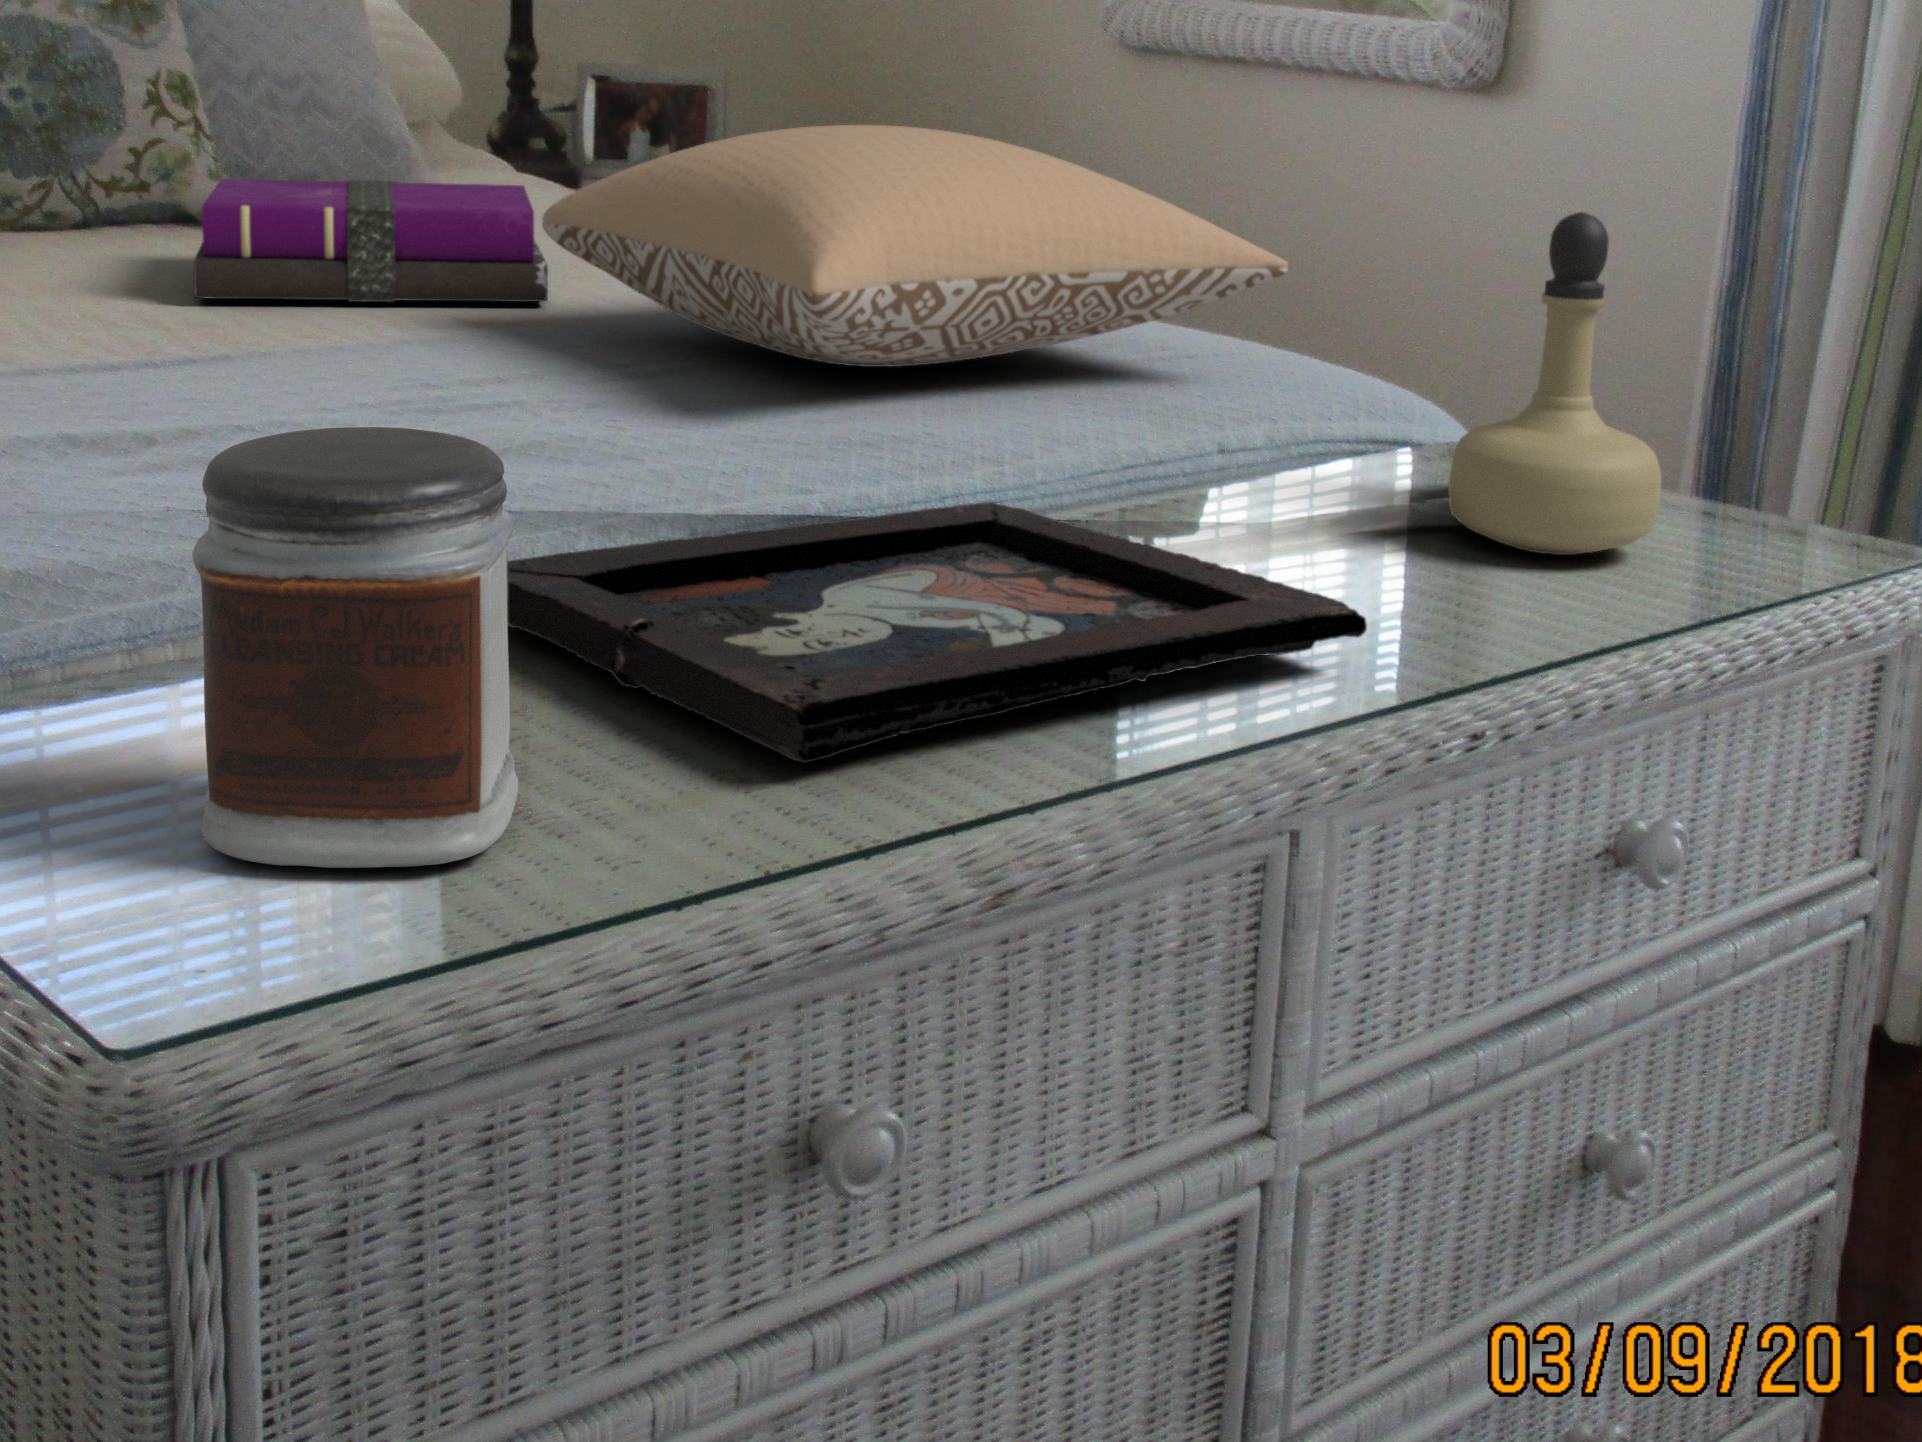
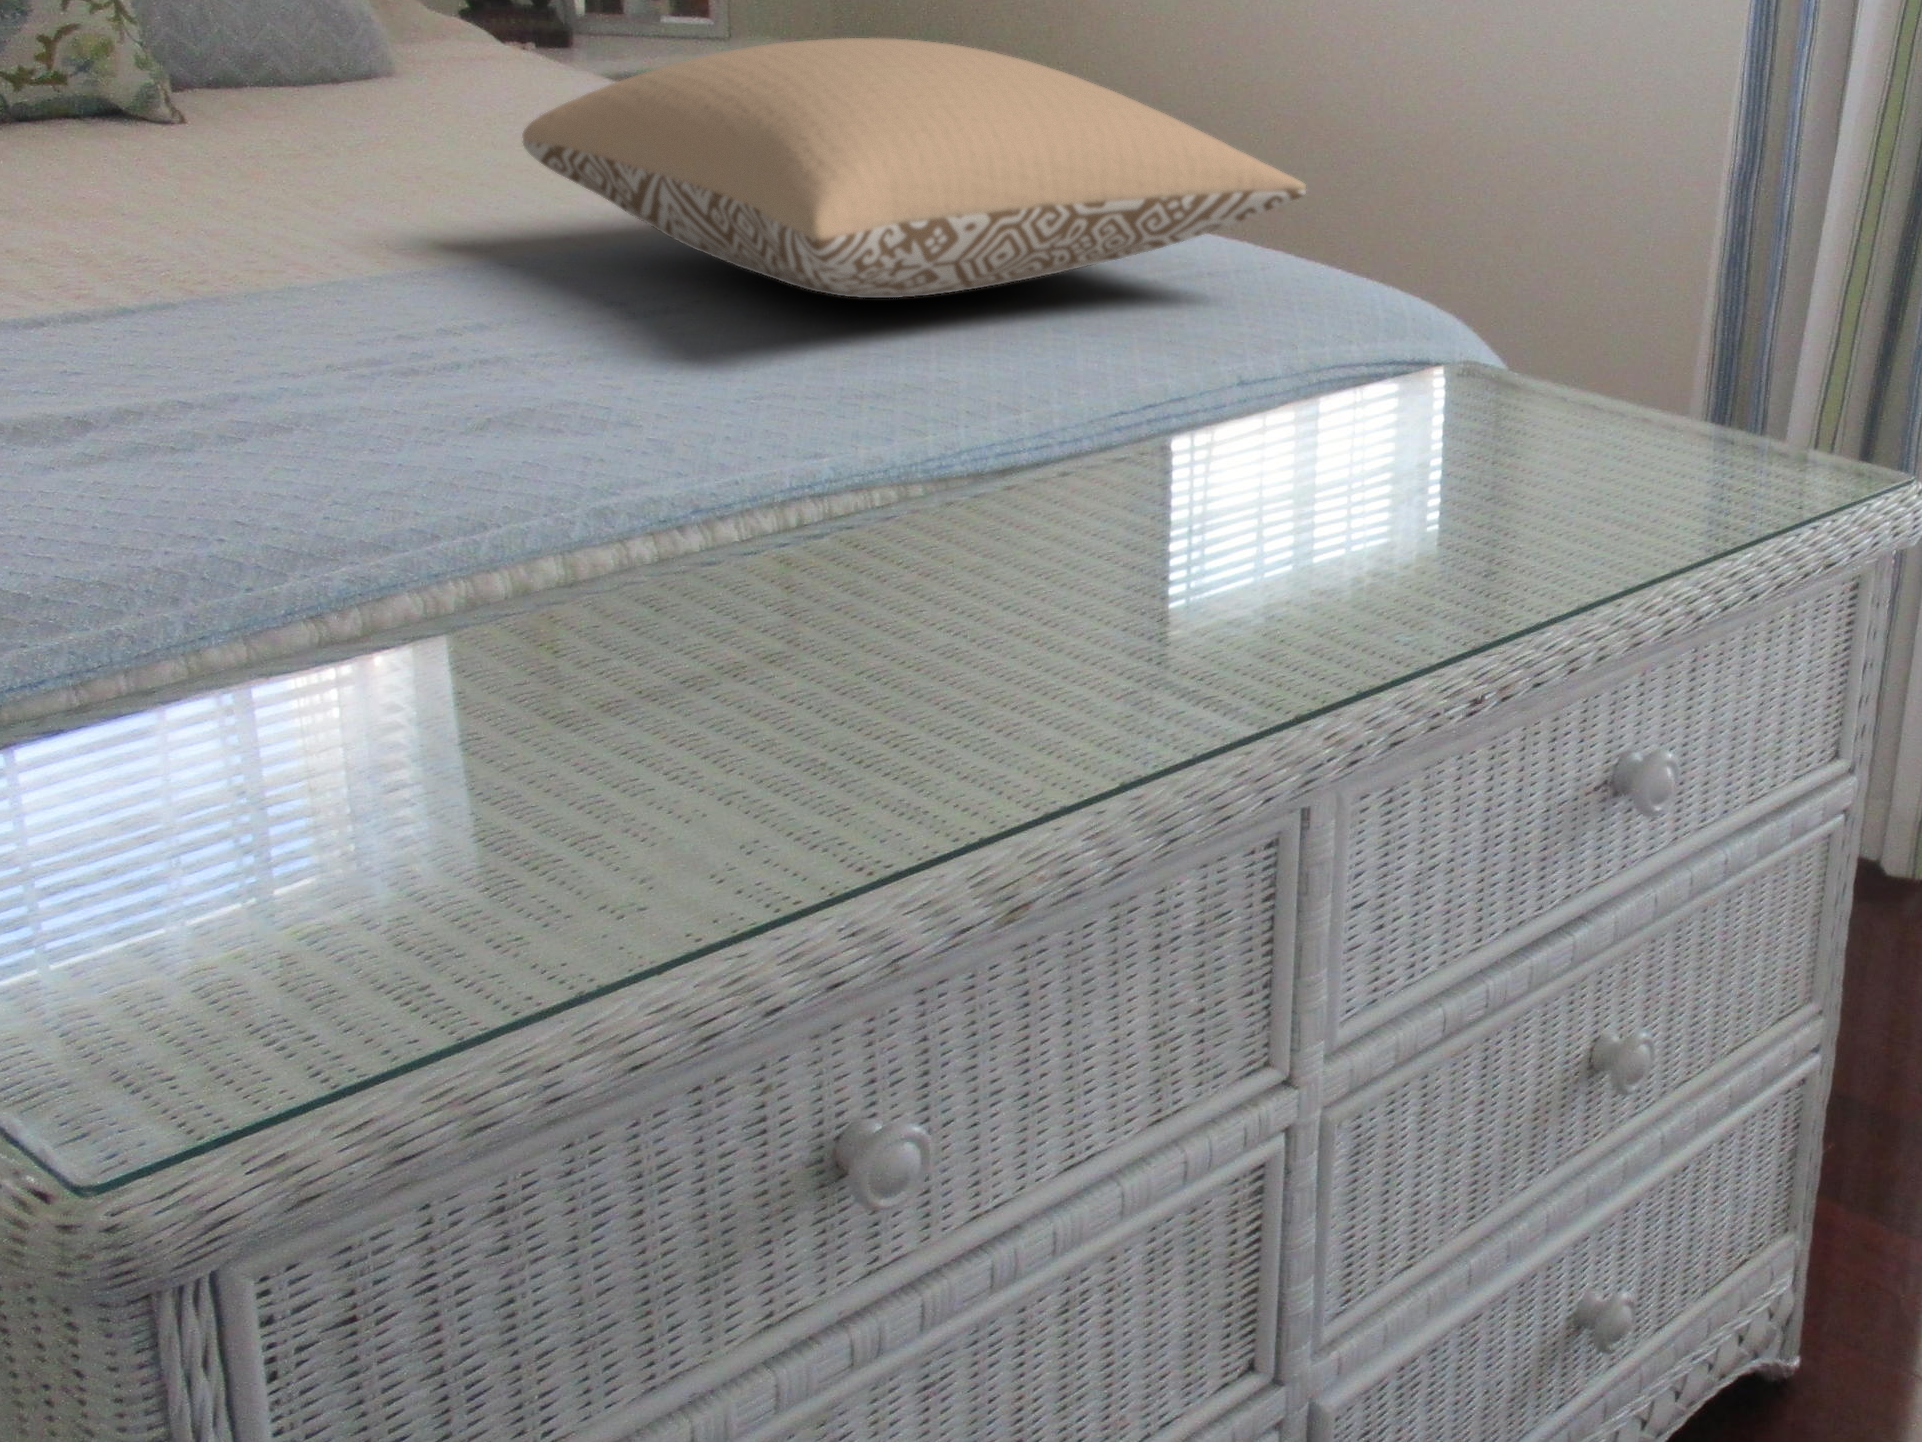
notebook: present [194,179,548,302] -> none [126,78,536,222]
perfume bottle: present [1448,212,1661,555] -> none [1458,163,1655,494]
jar: present [192,427,518,868] -> none [125,479,512,949]
decorative tray: present [507,502,1367,763] -> none [459,465,1372,788]

